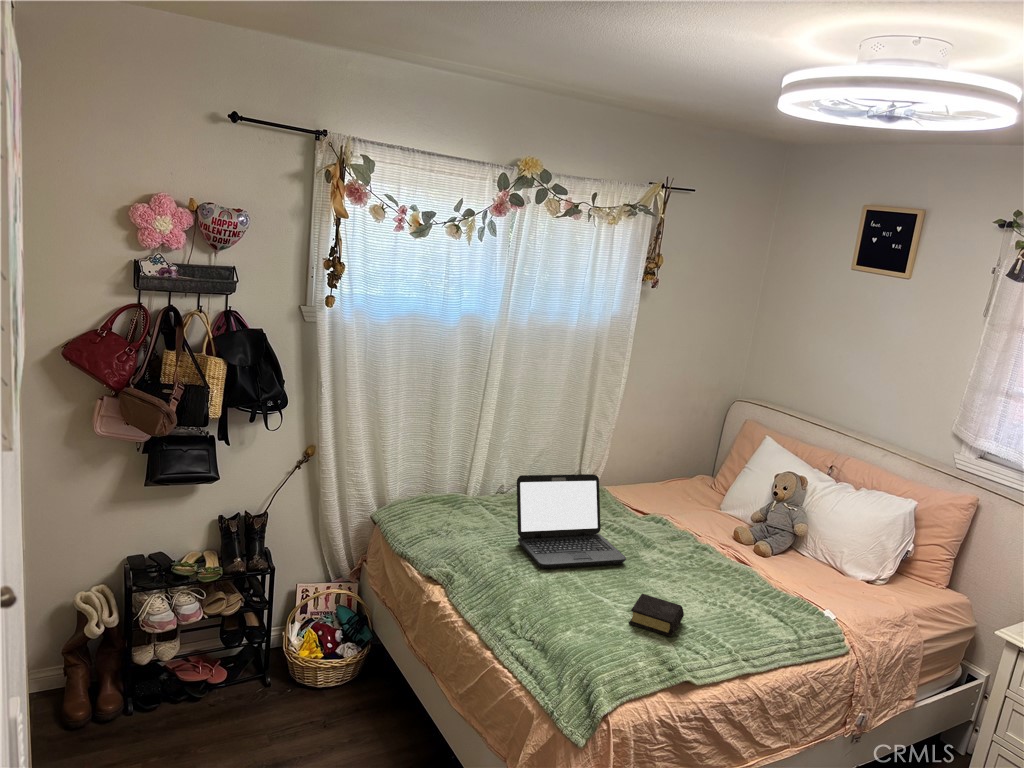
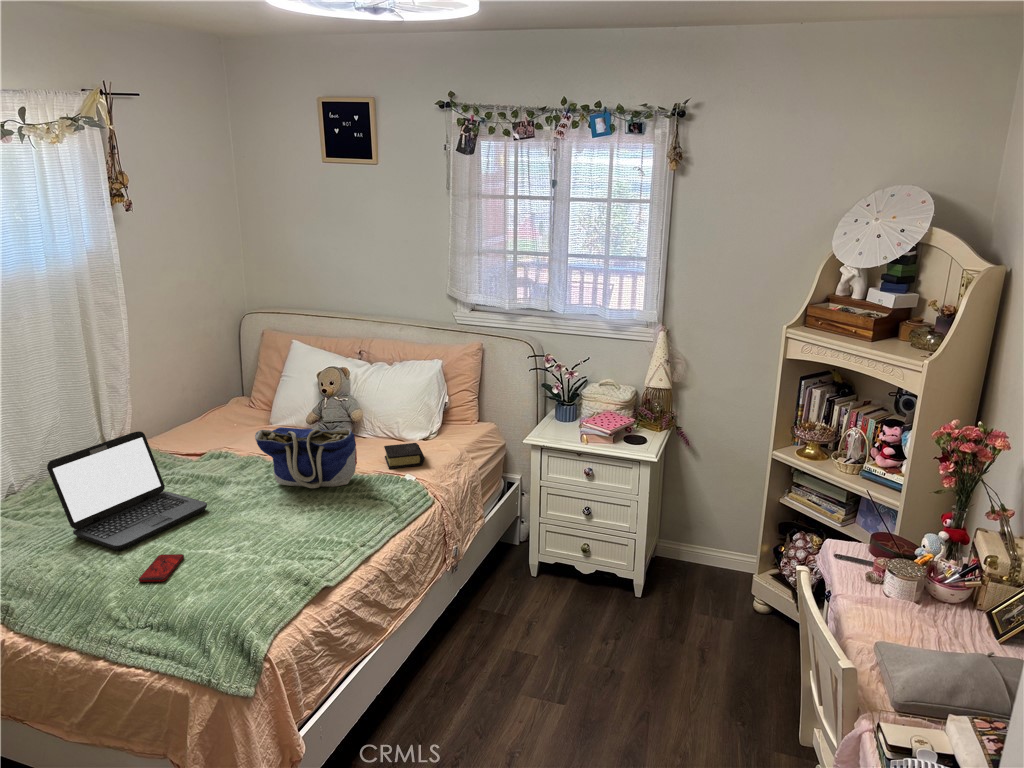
tote bag: none [687,510,781,594] -> present [255,427,357,488]
smartphone: none [542,586,585,609] -> present [139,554,184,582]
book: present [629,594,684,637] -> present [384,443,425,469]

